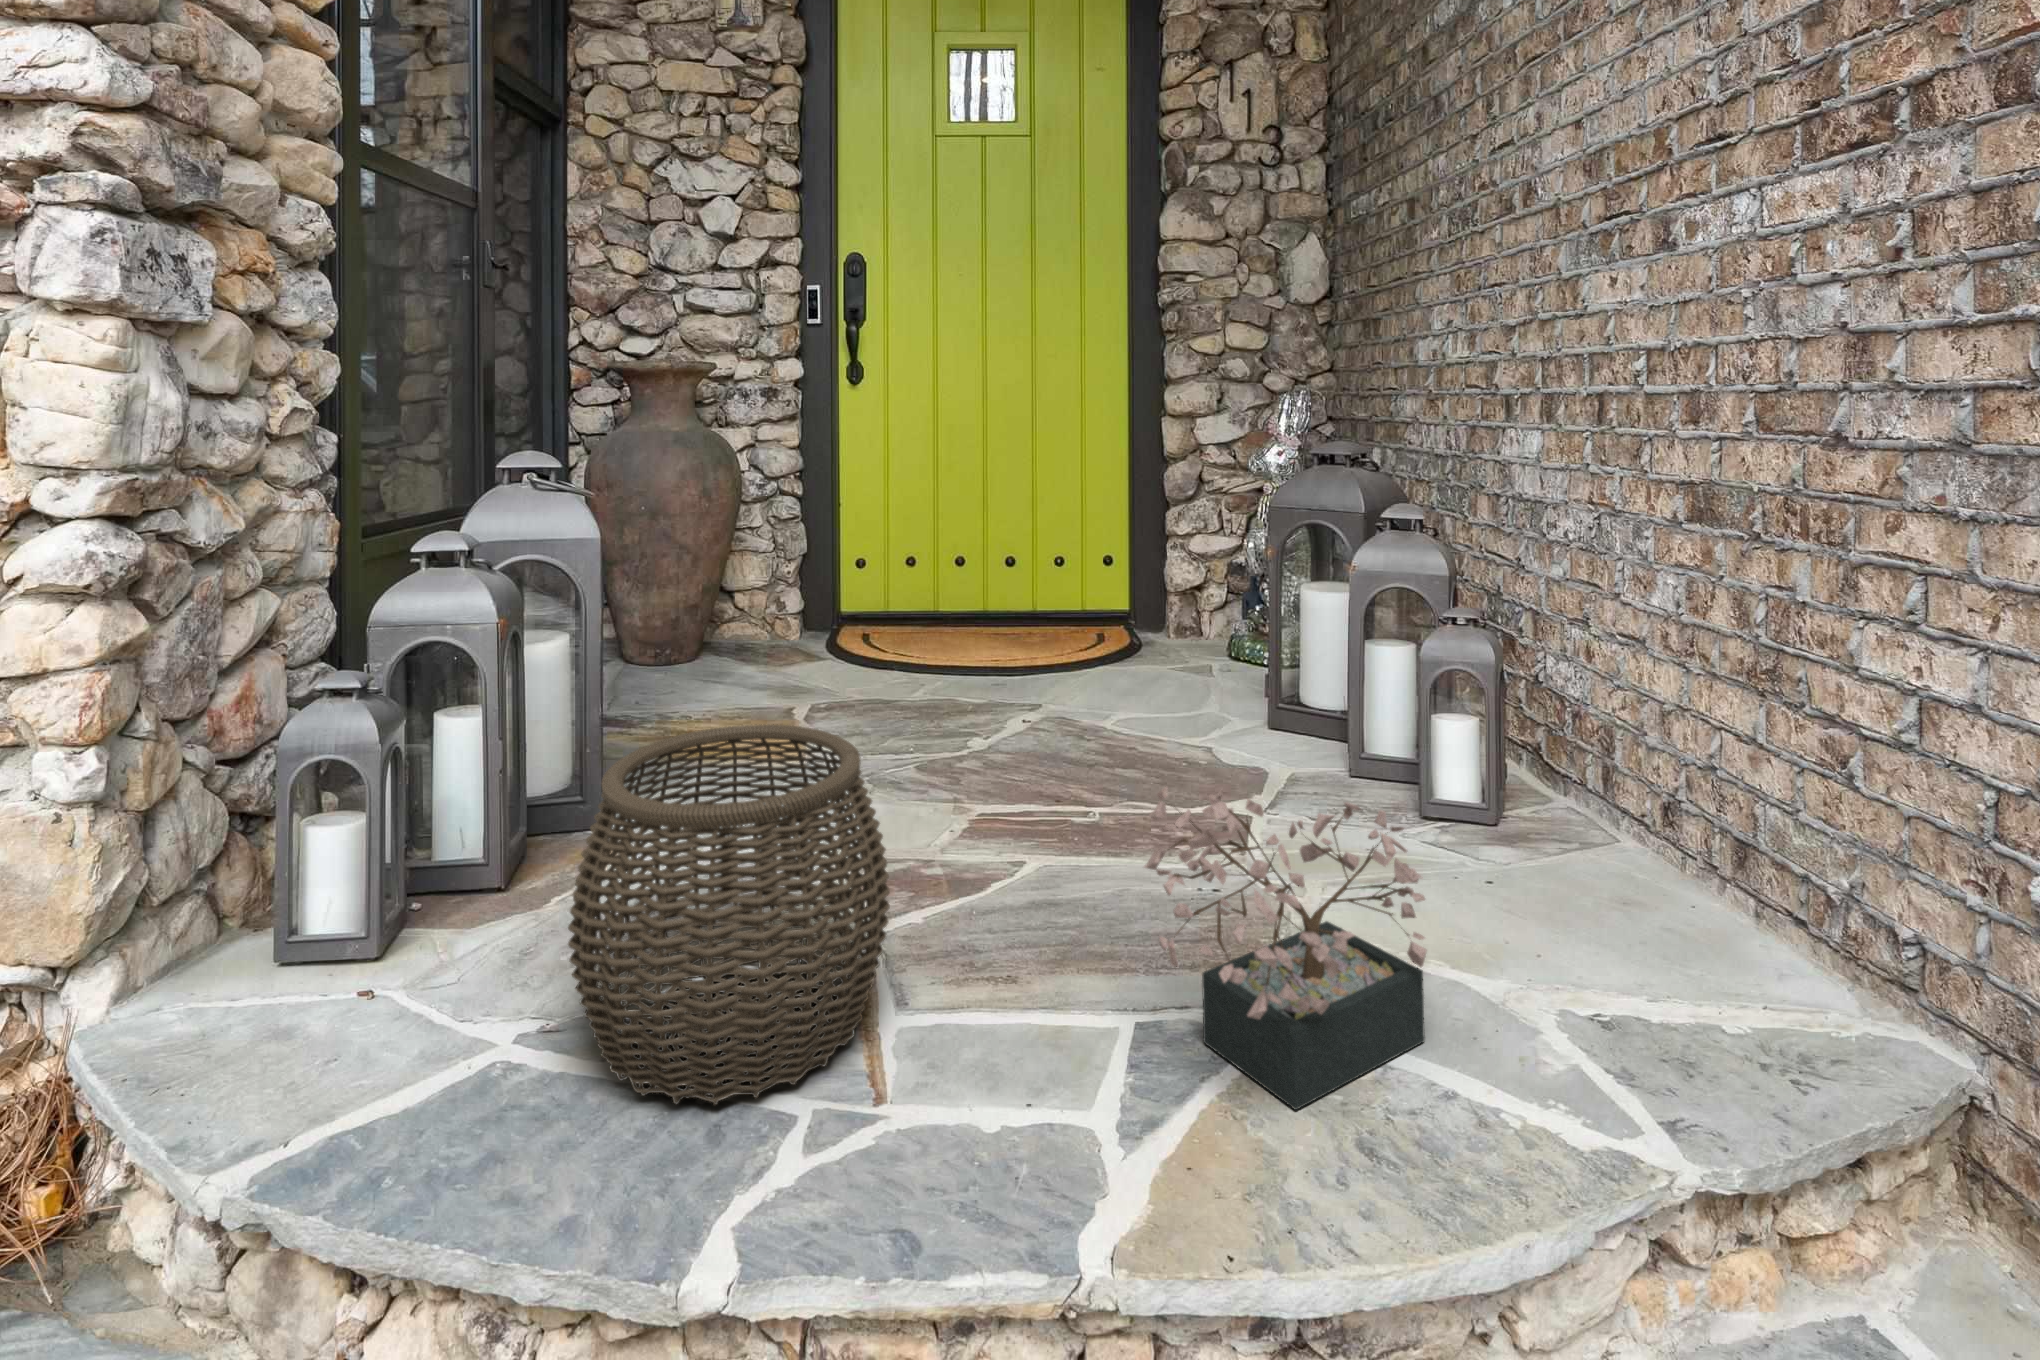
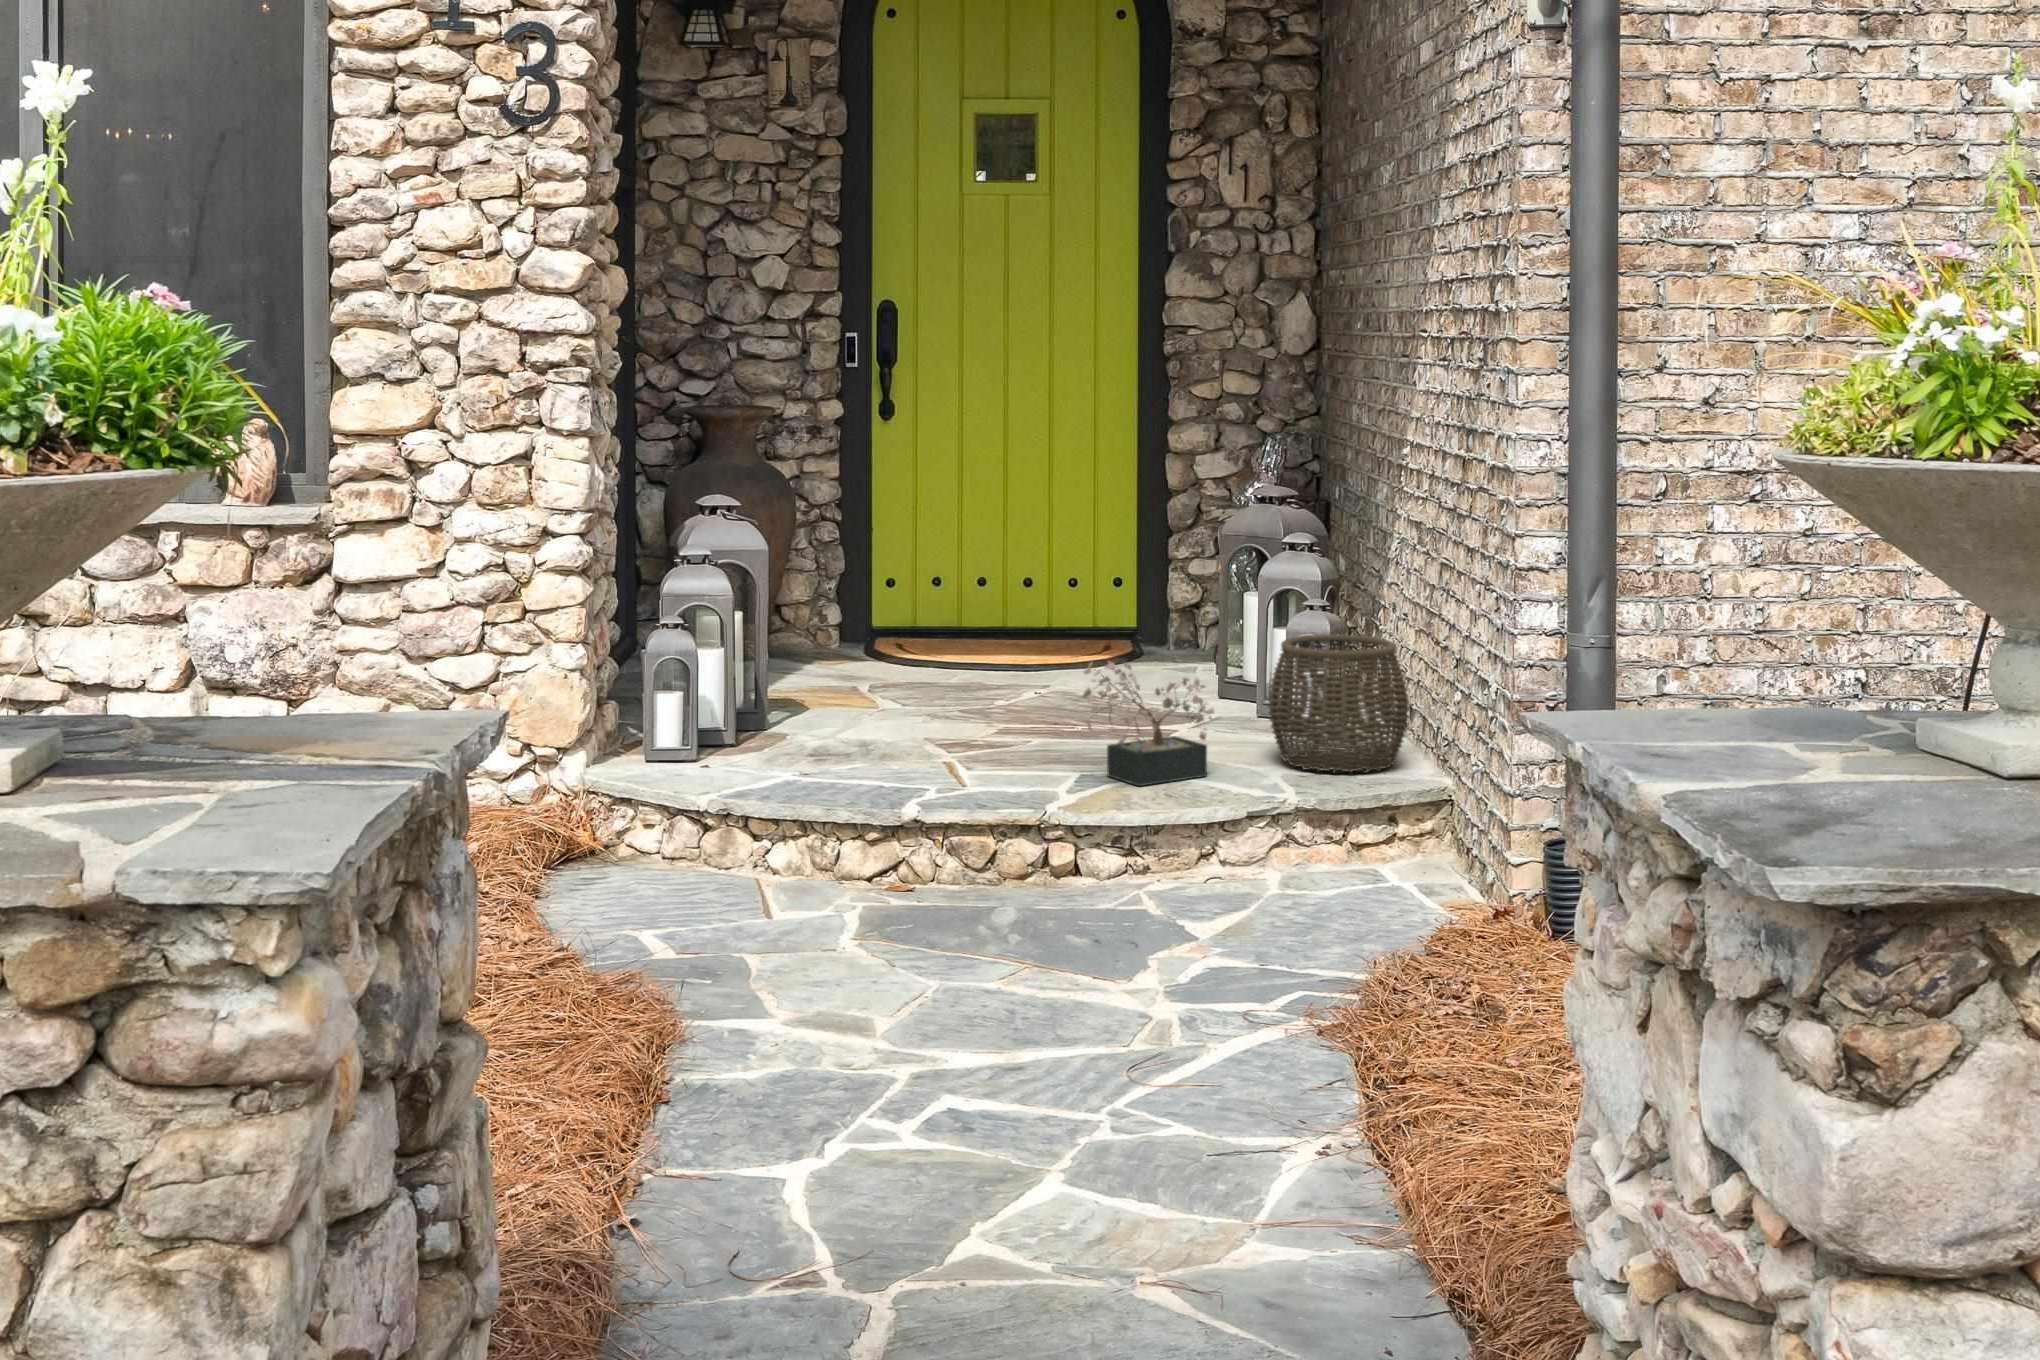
woven basket: present [568,724,890,1105] -> present [1268,634,1409,773]

